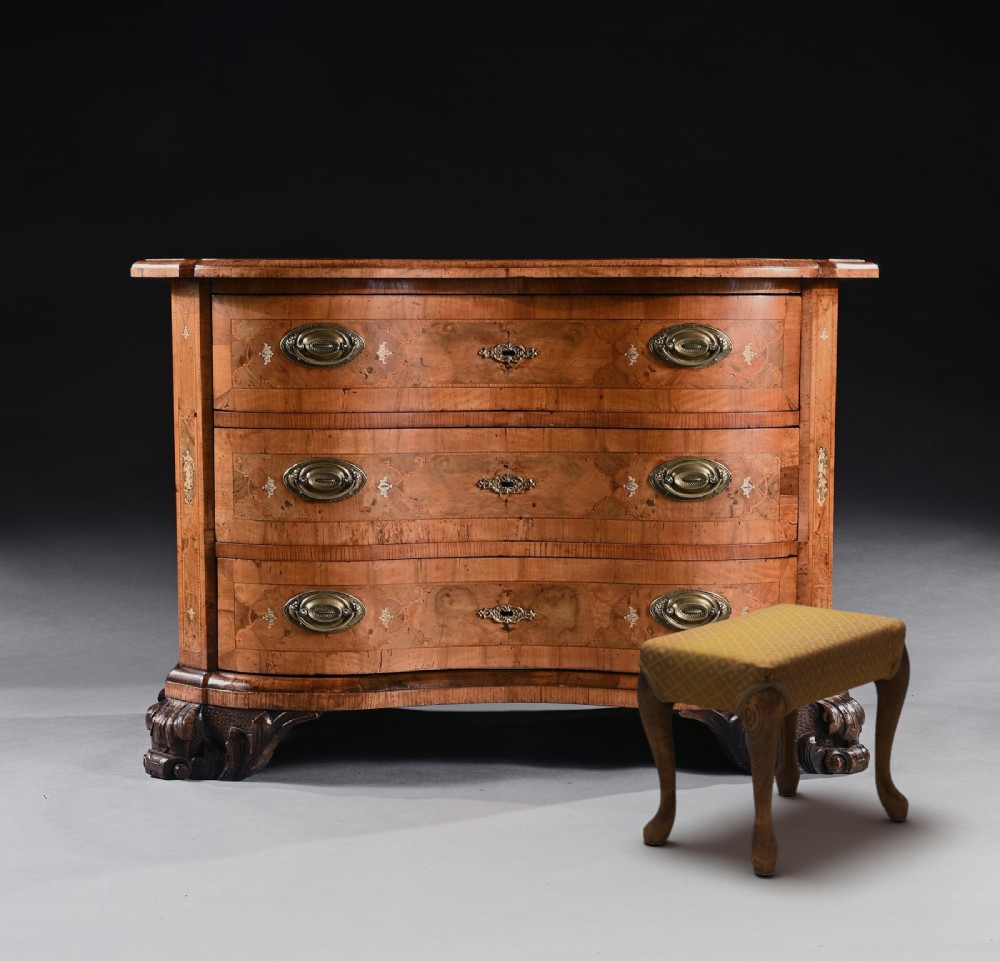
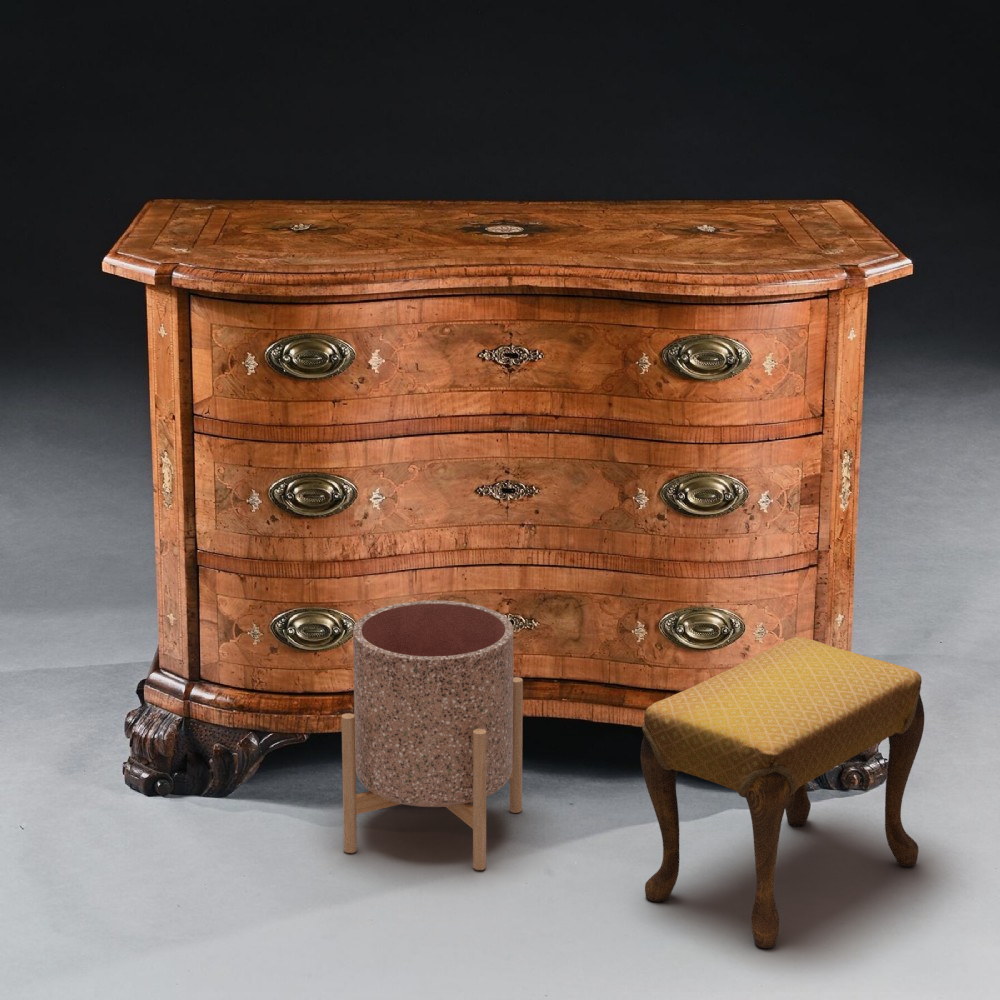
planter: none [347,580,522,824] -> present [342,601,523,870]

